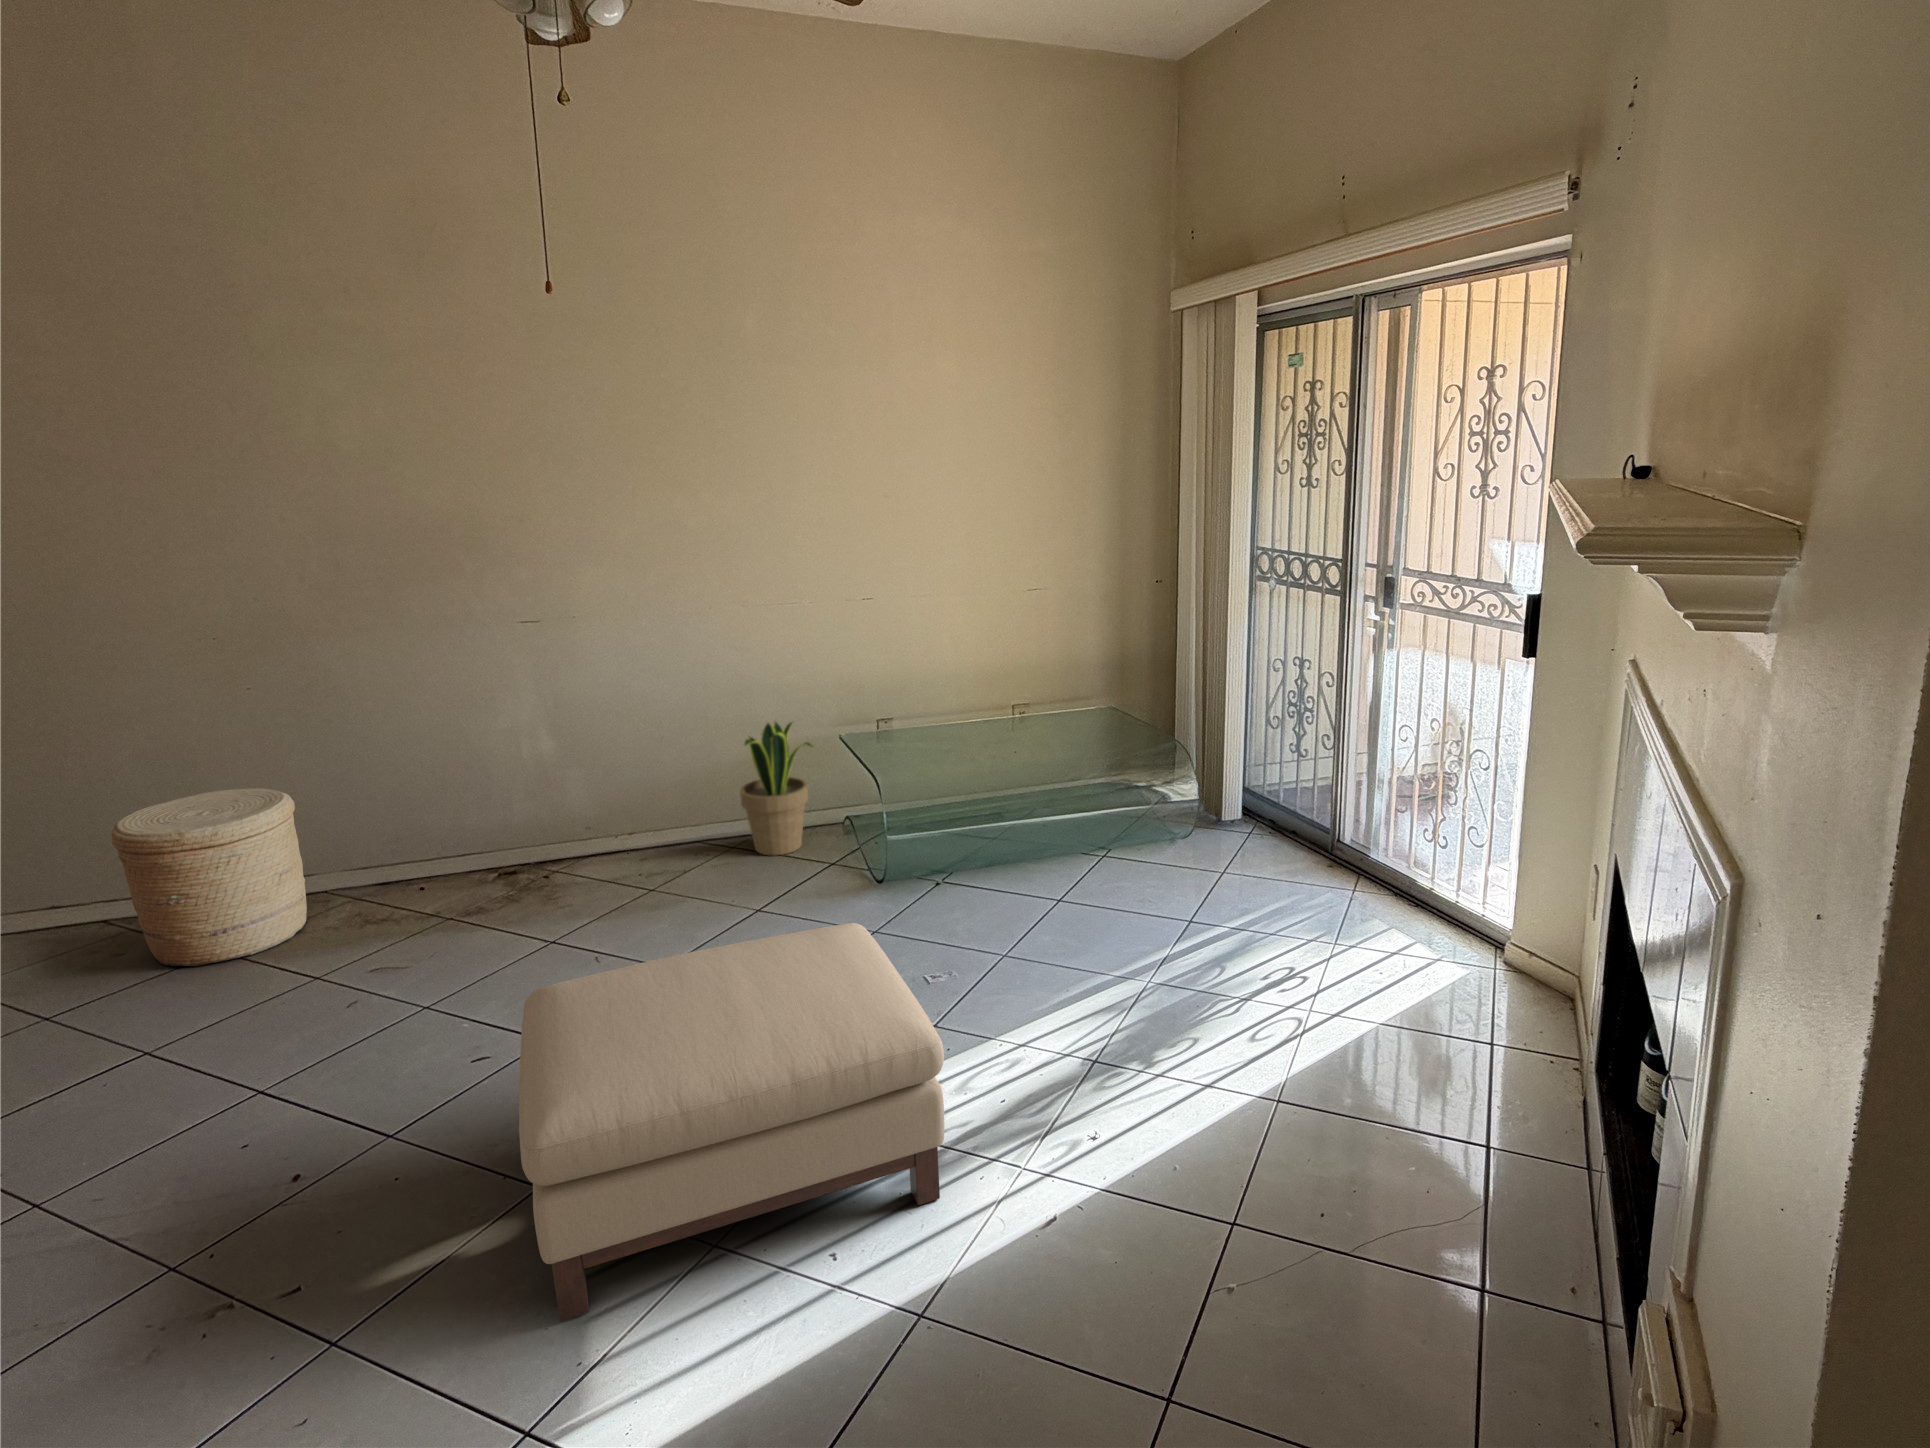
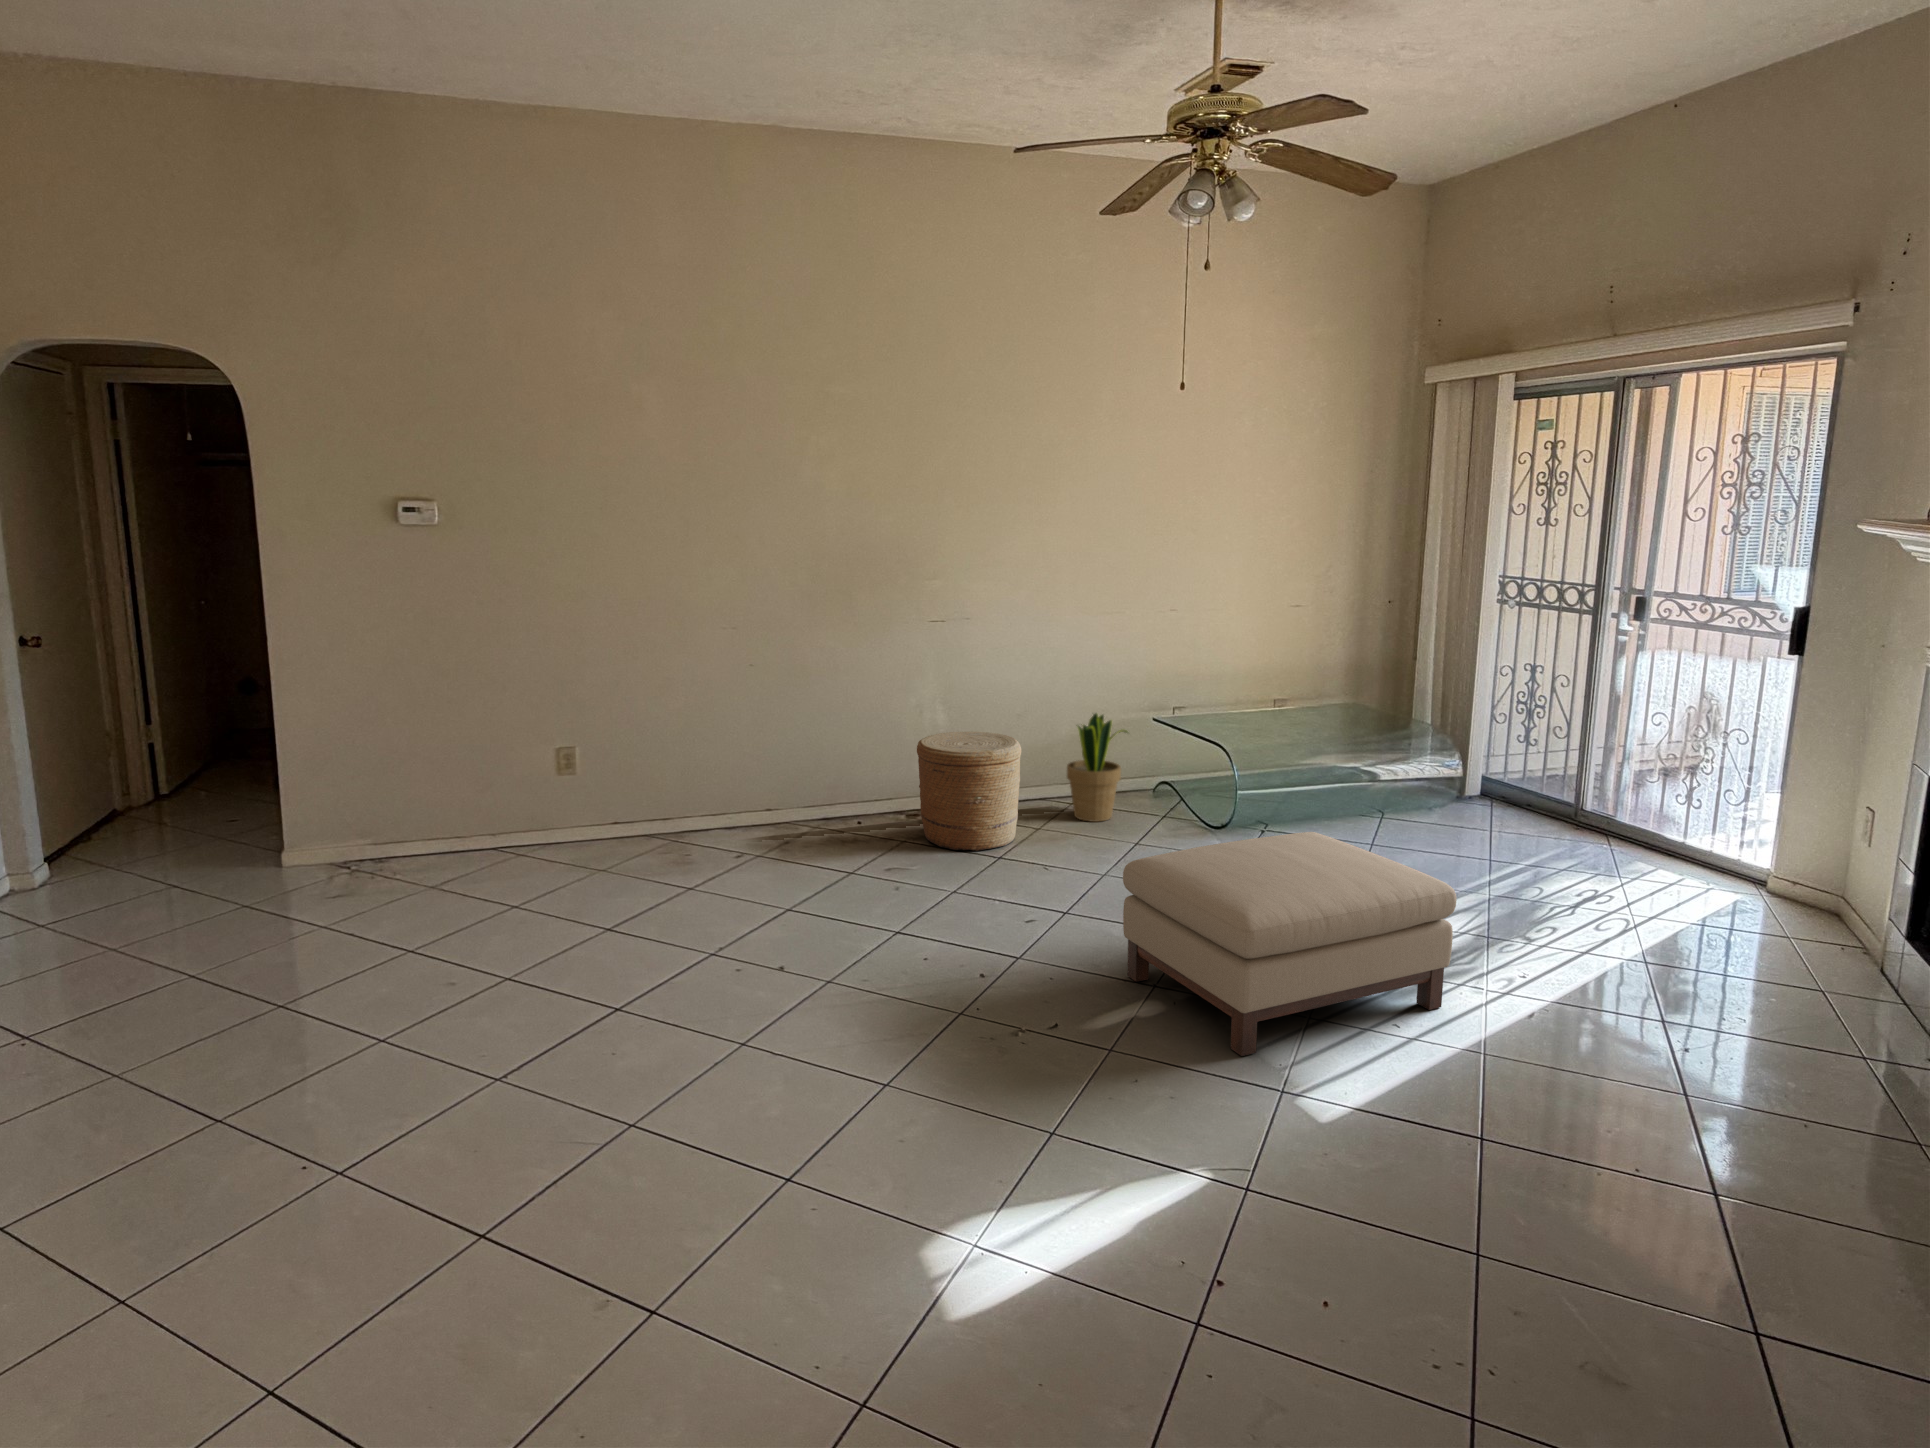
woven basket: present [112,788,307,966] -> present [917,731,1021,851]

